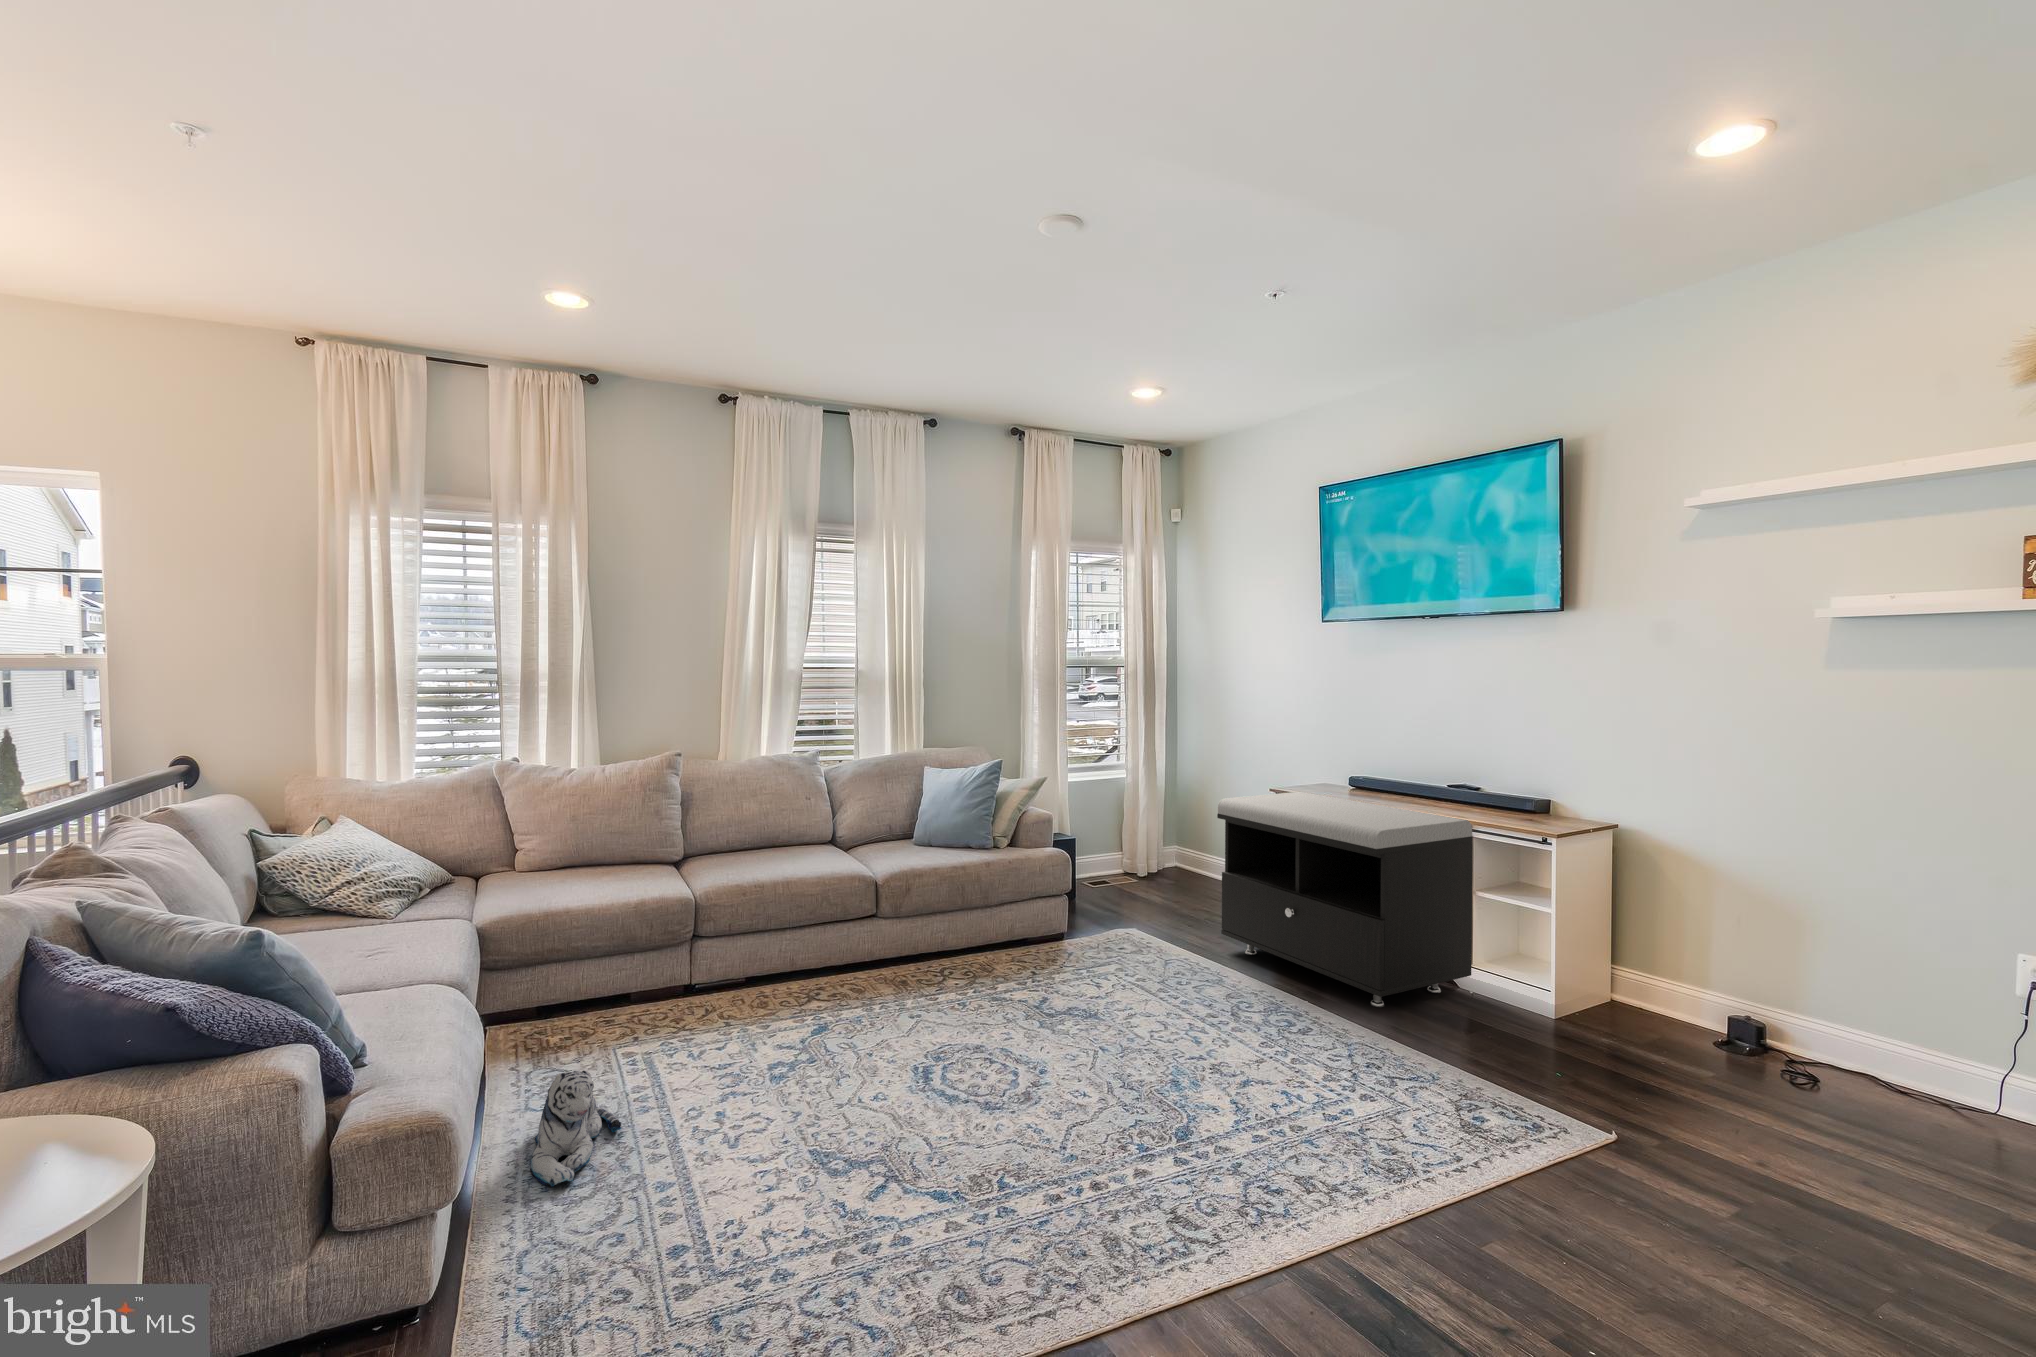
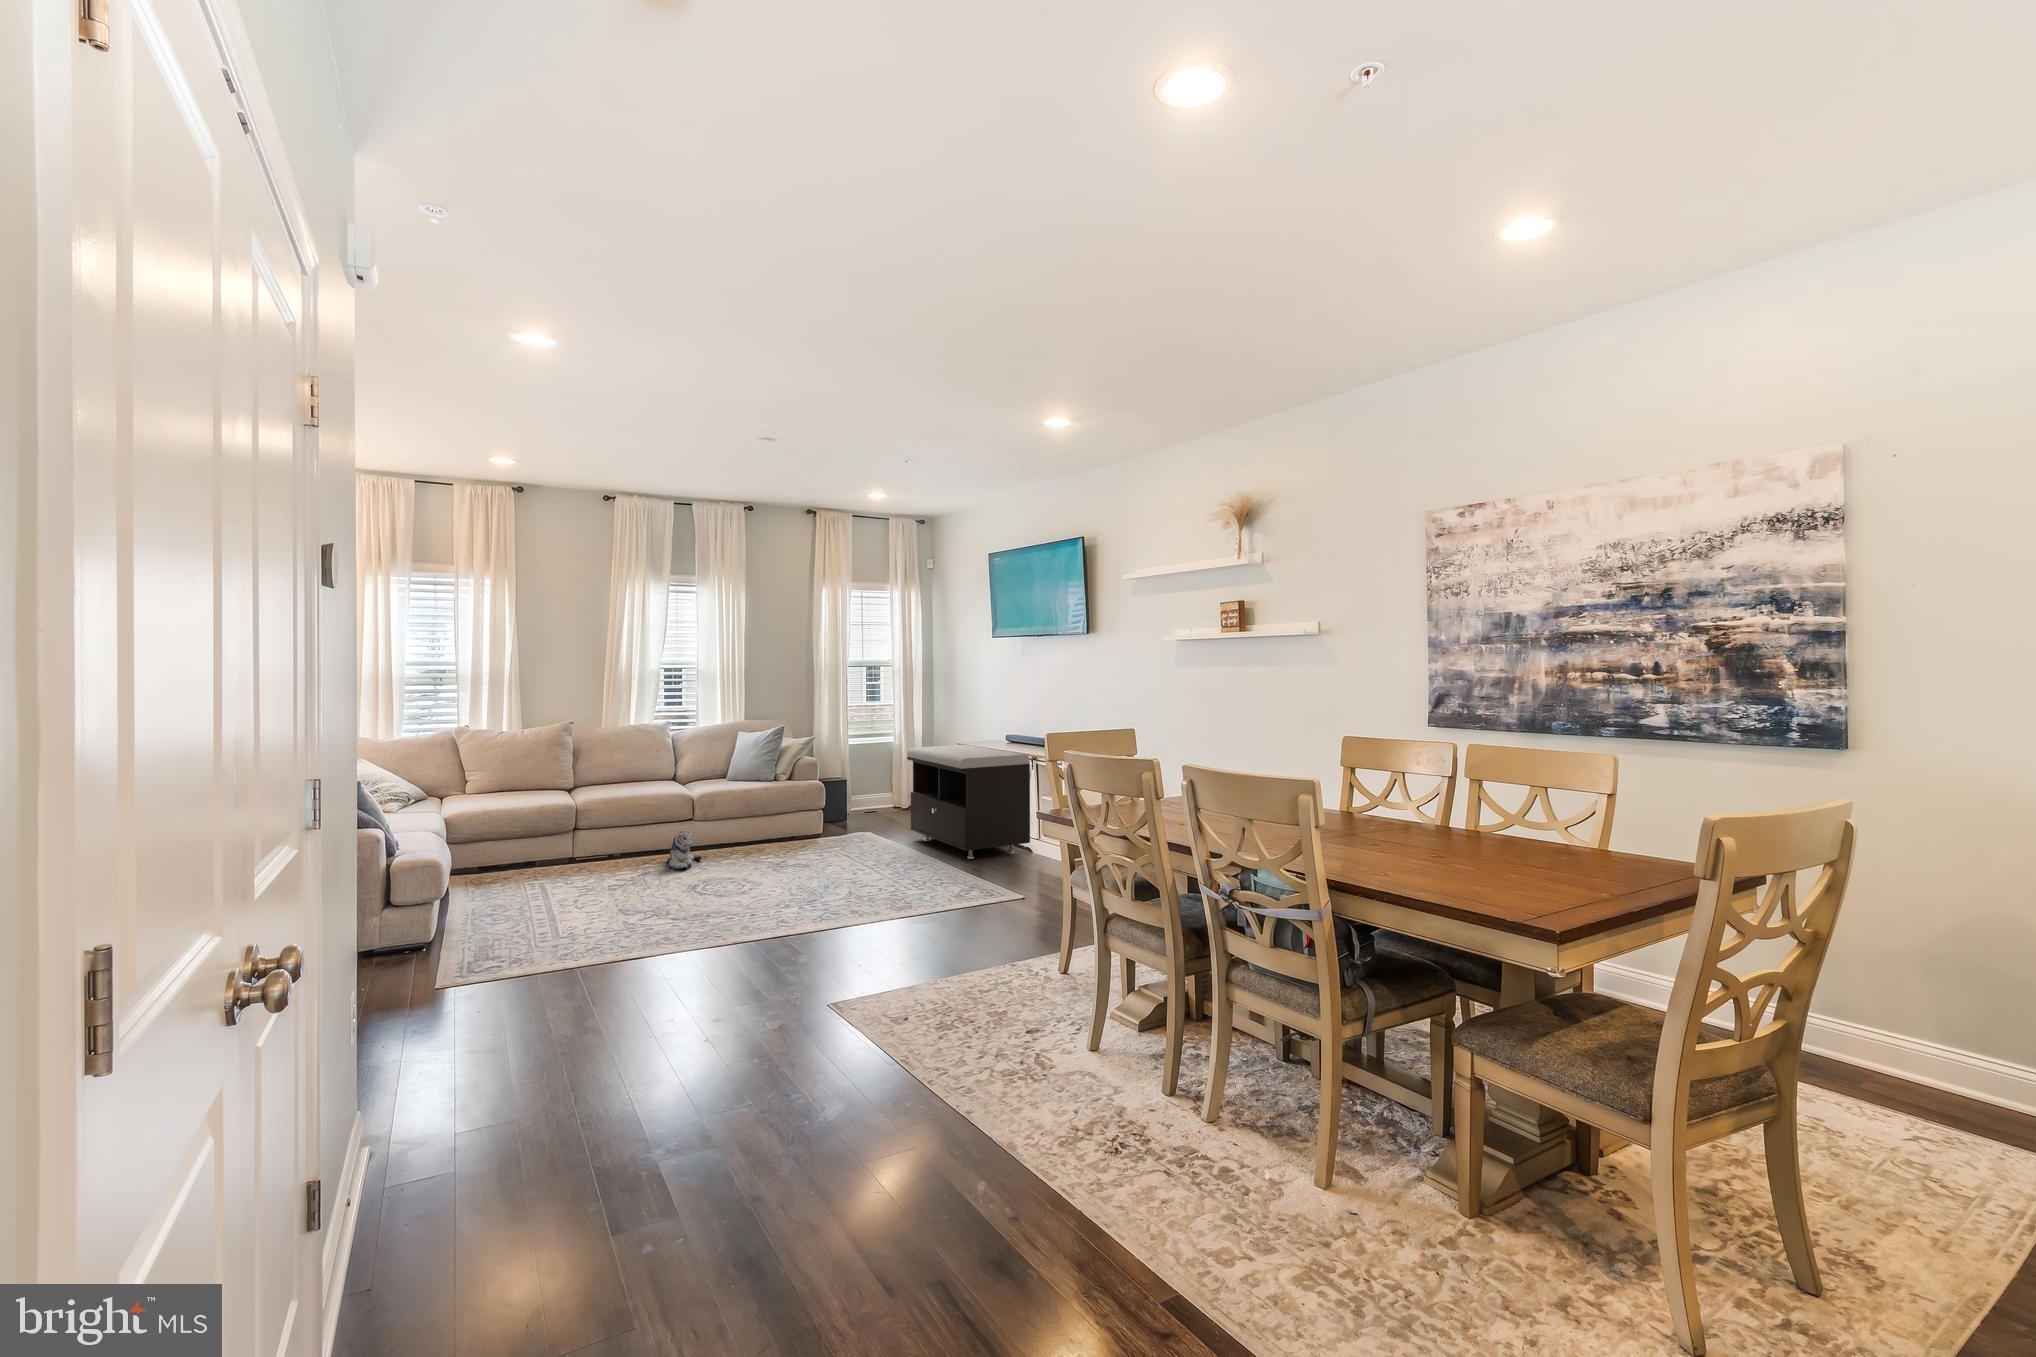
plush toy: present [530,1071,621,1187] -> present [667,831,702,870]

